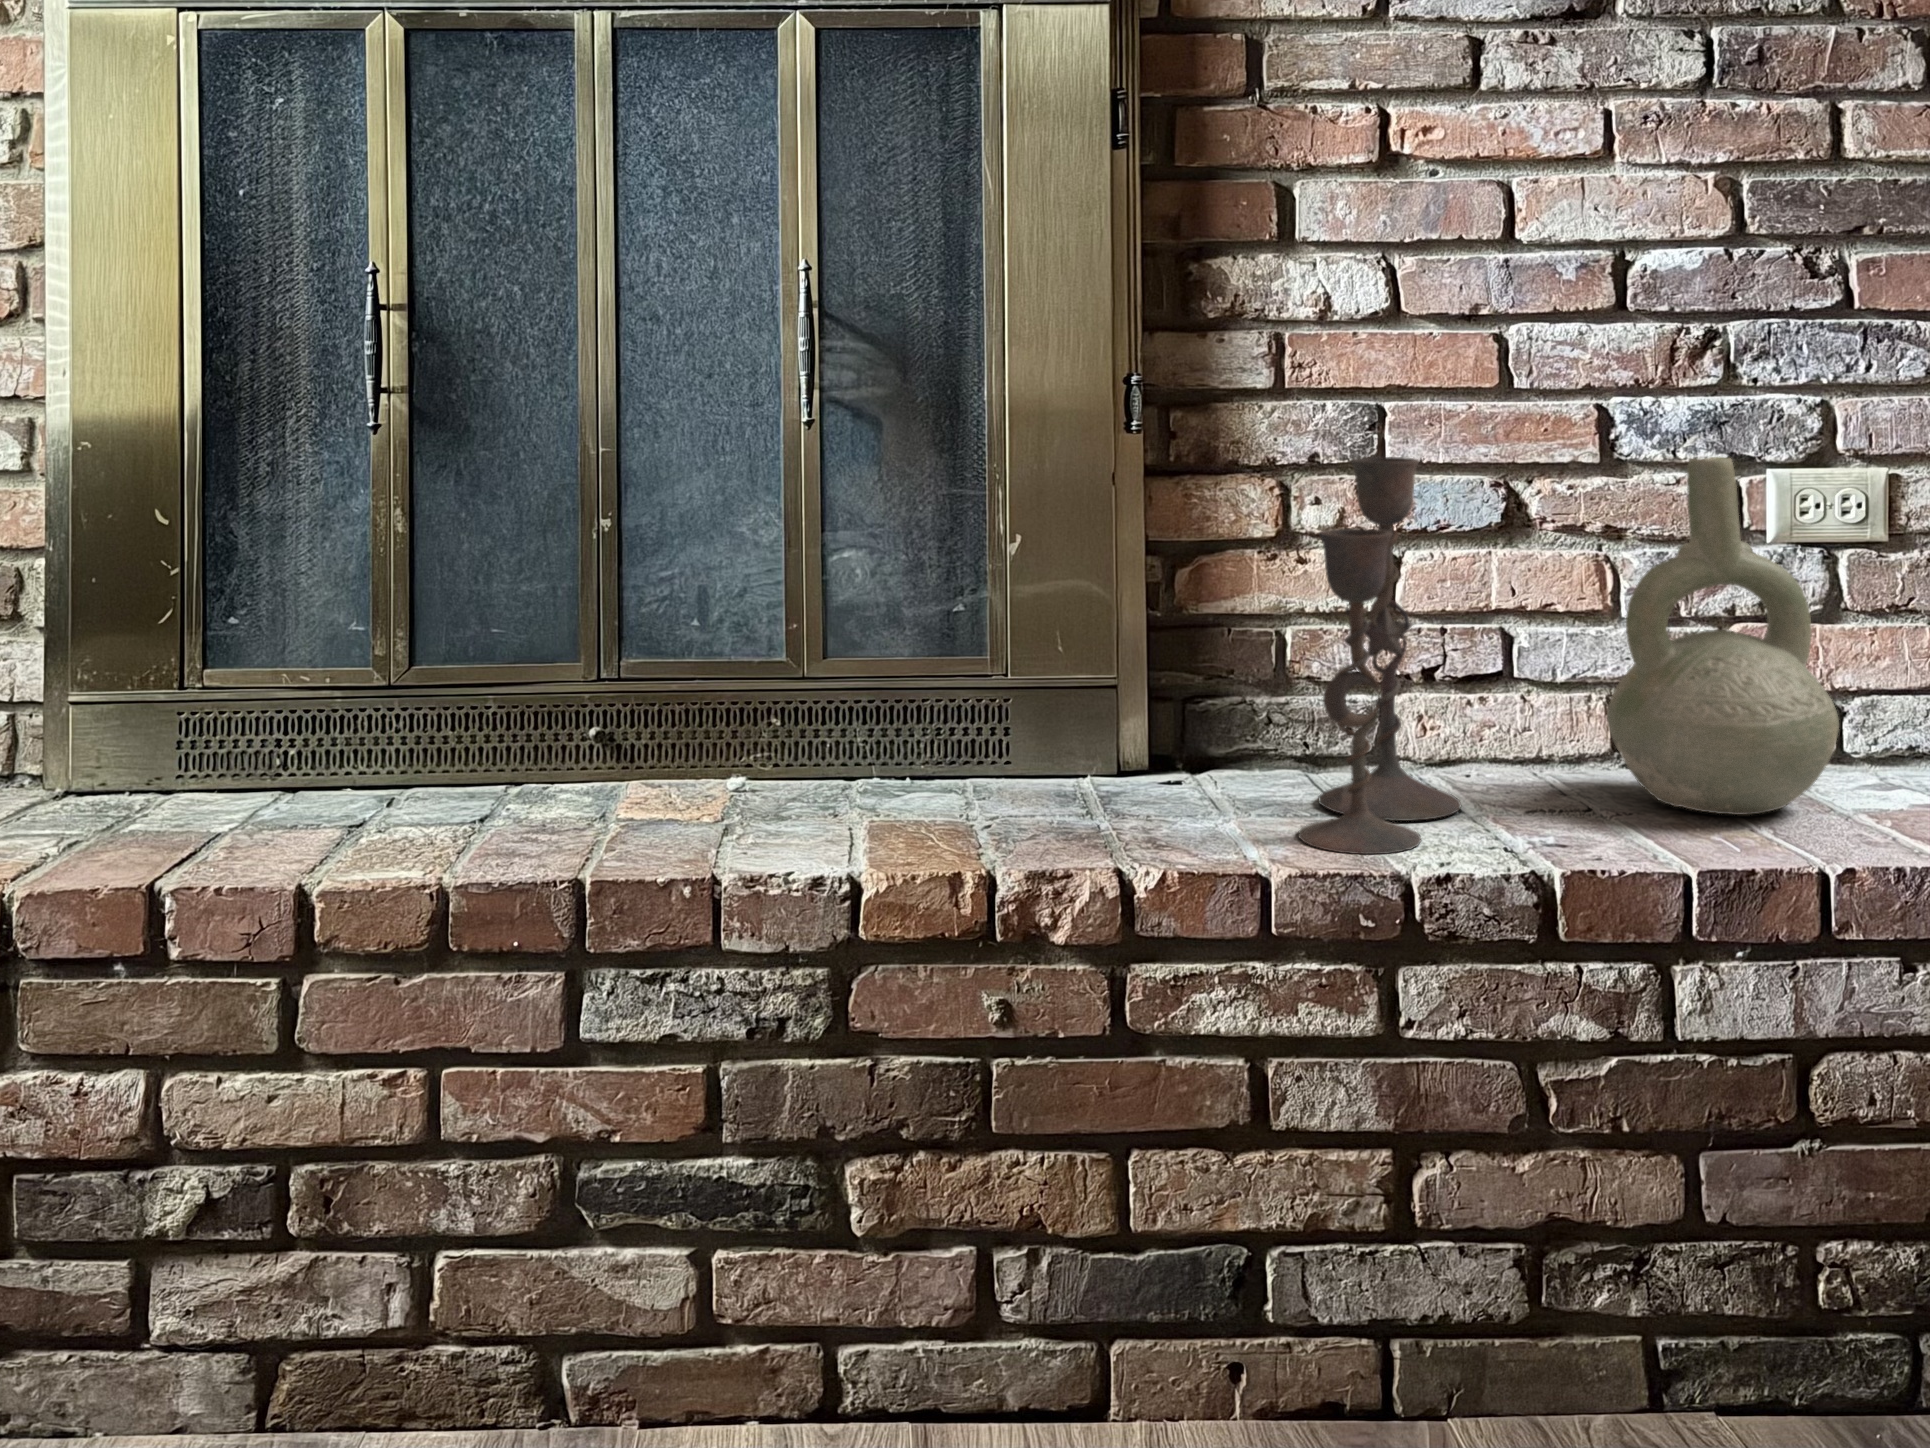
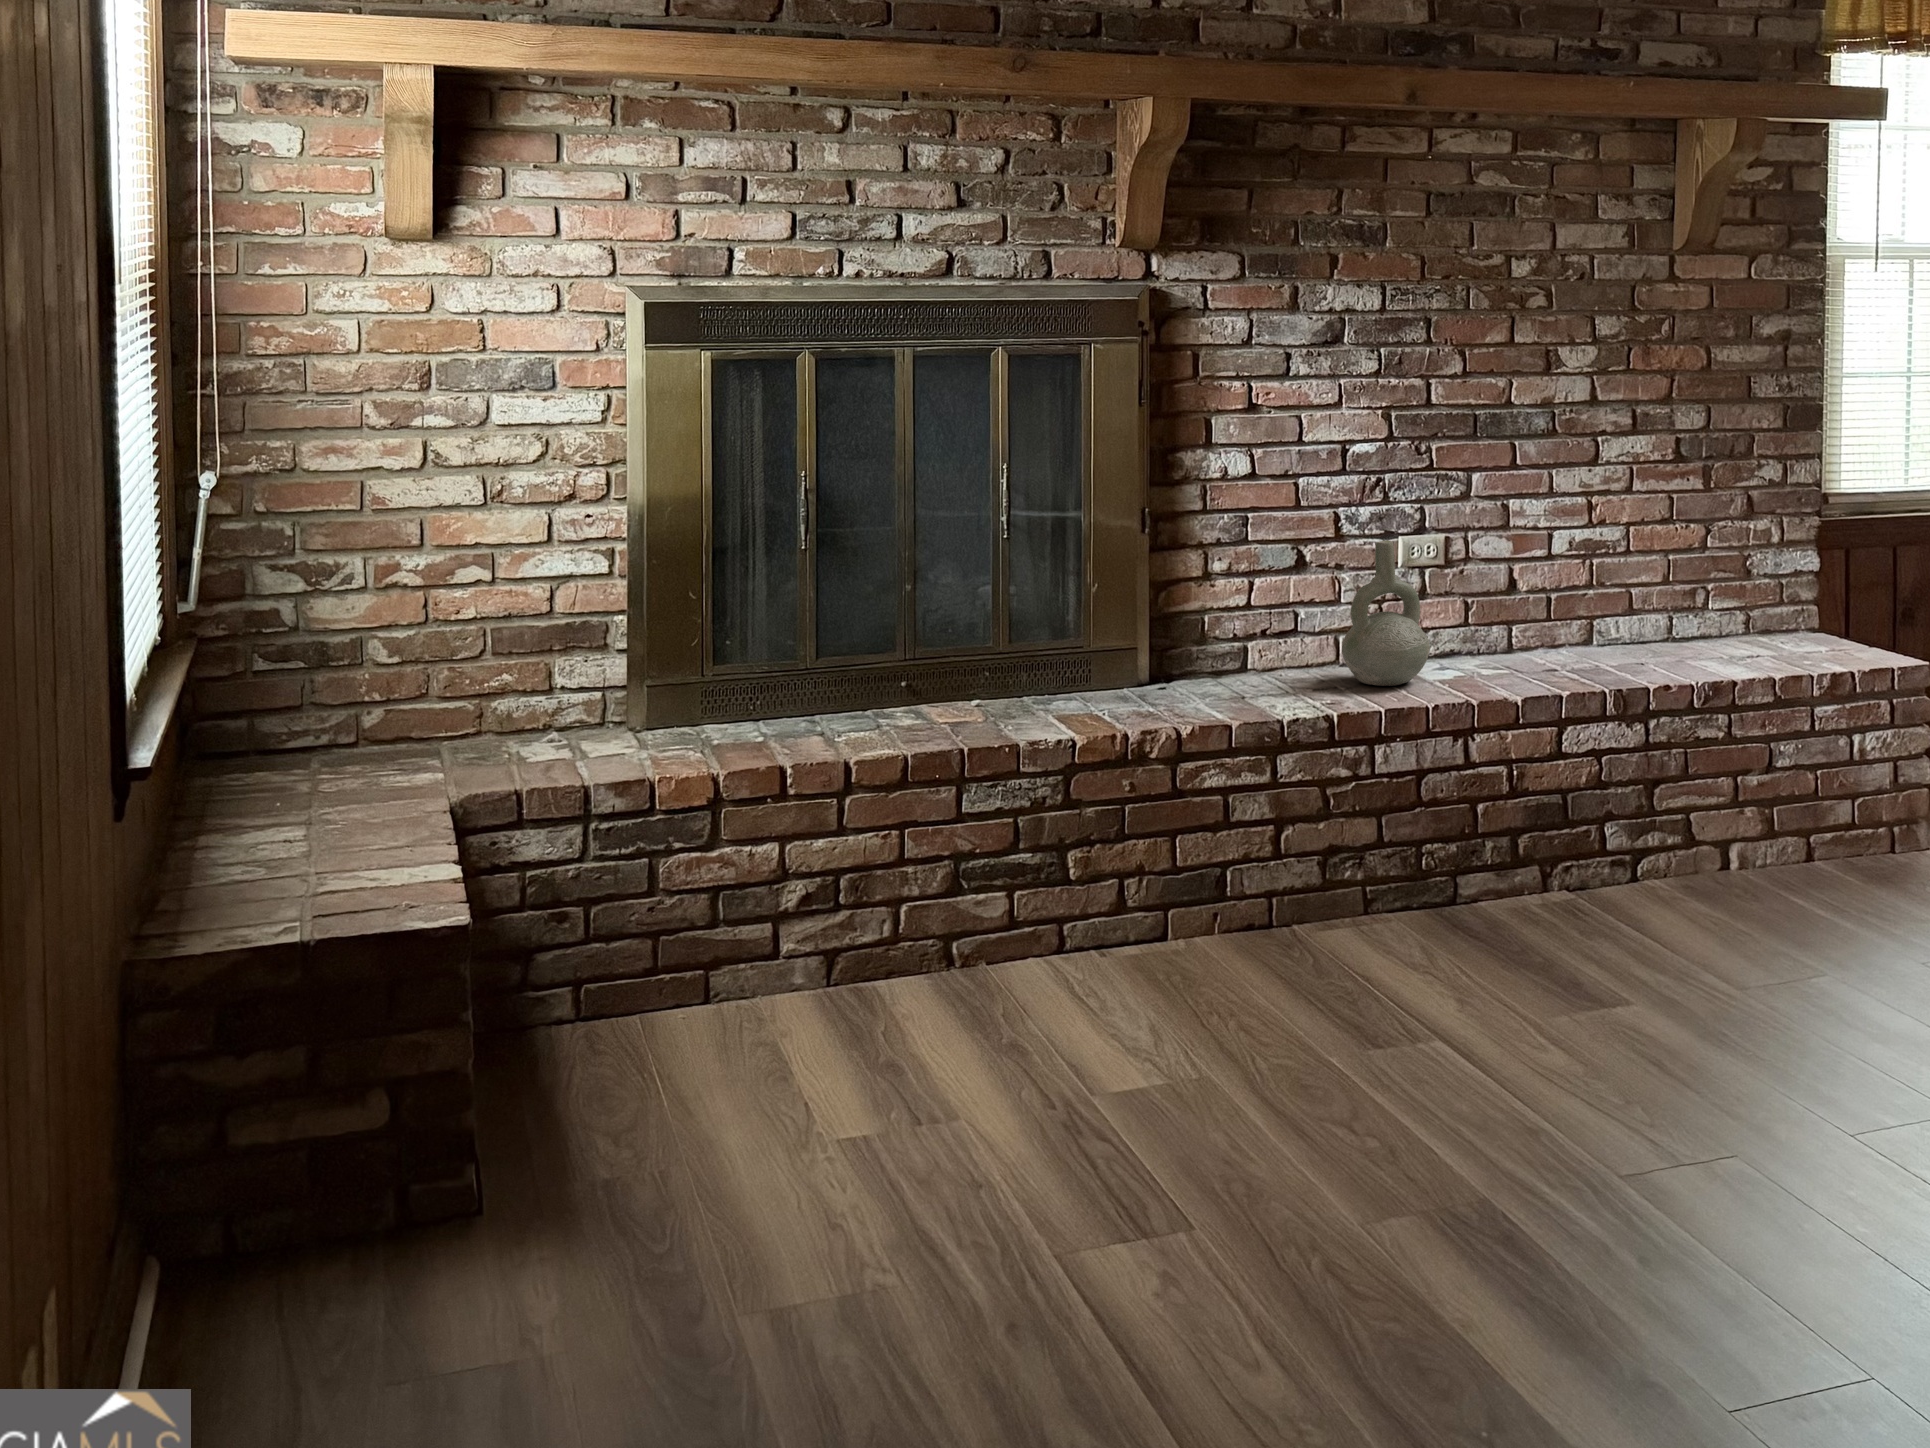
candlestick: present [1299,457,1461,854] -> none [1229,546,1287,711]

